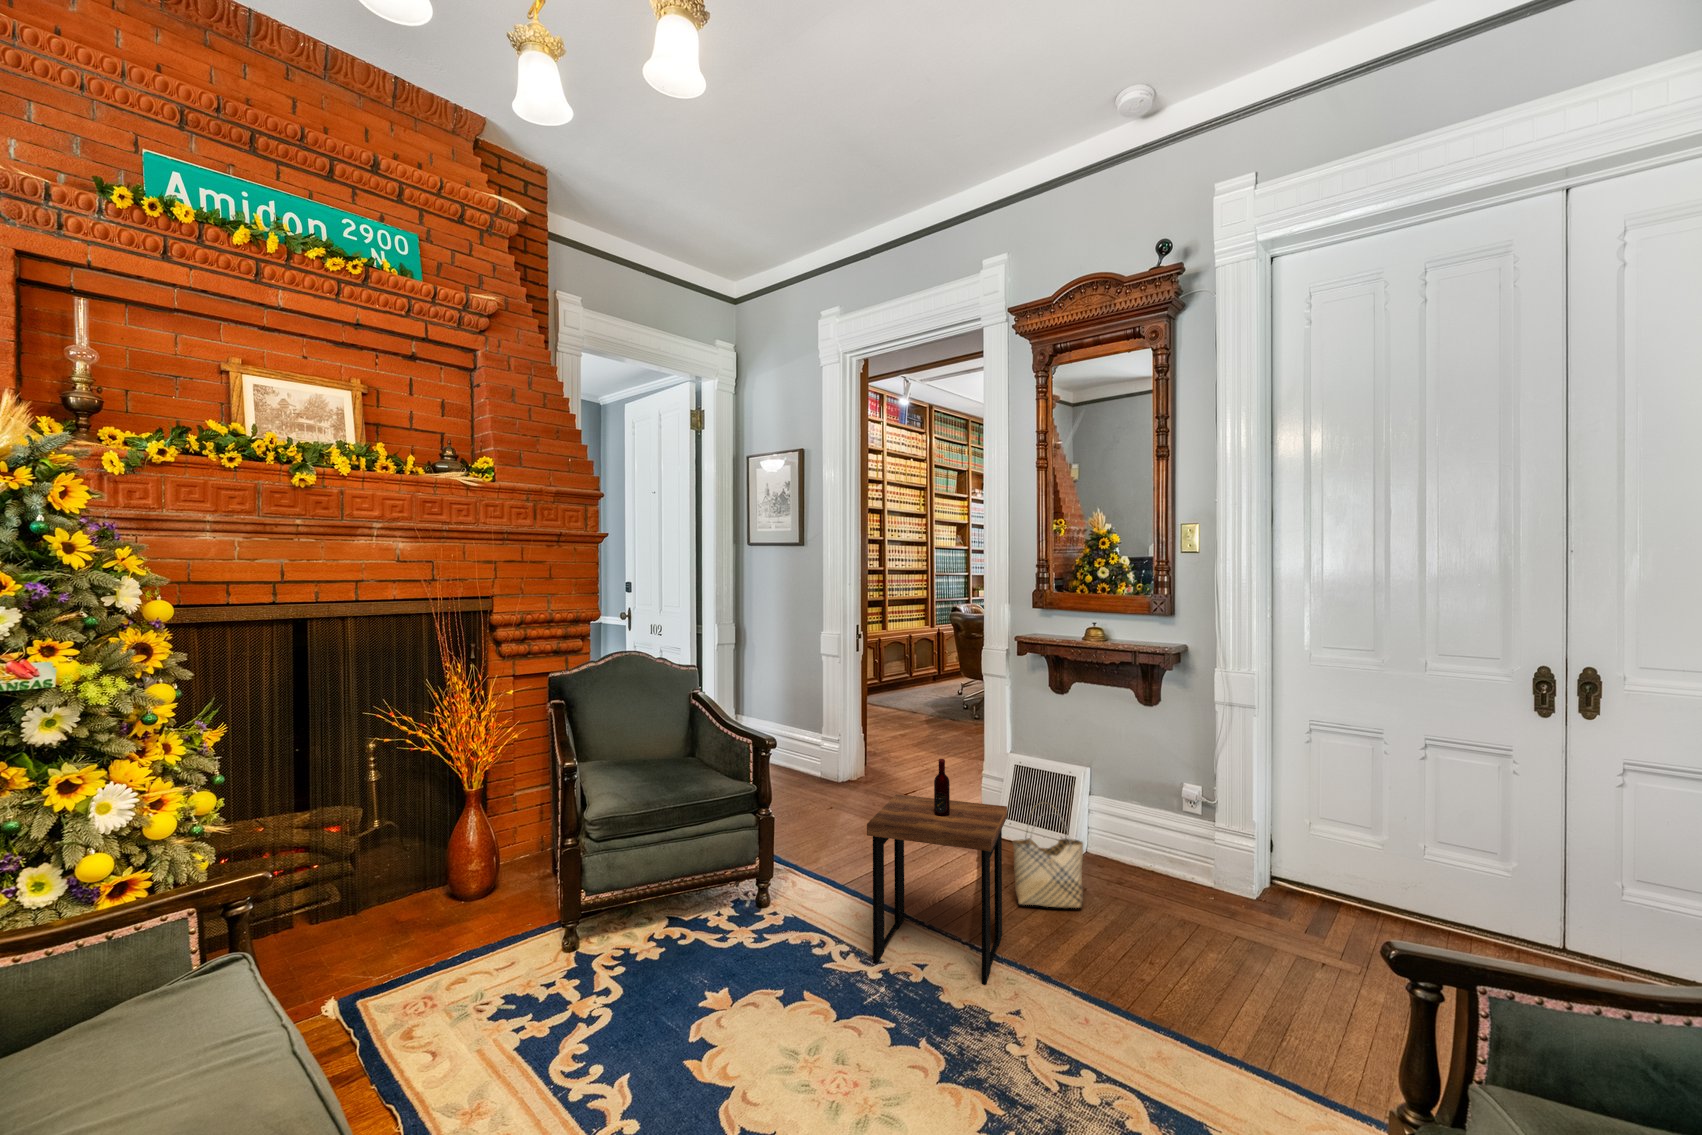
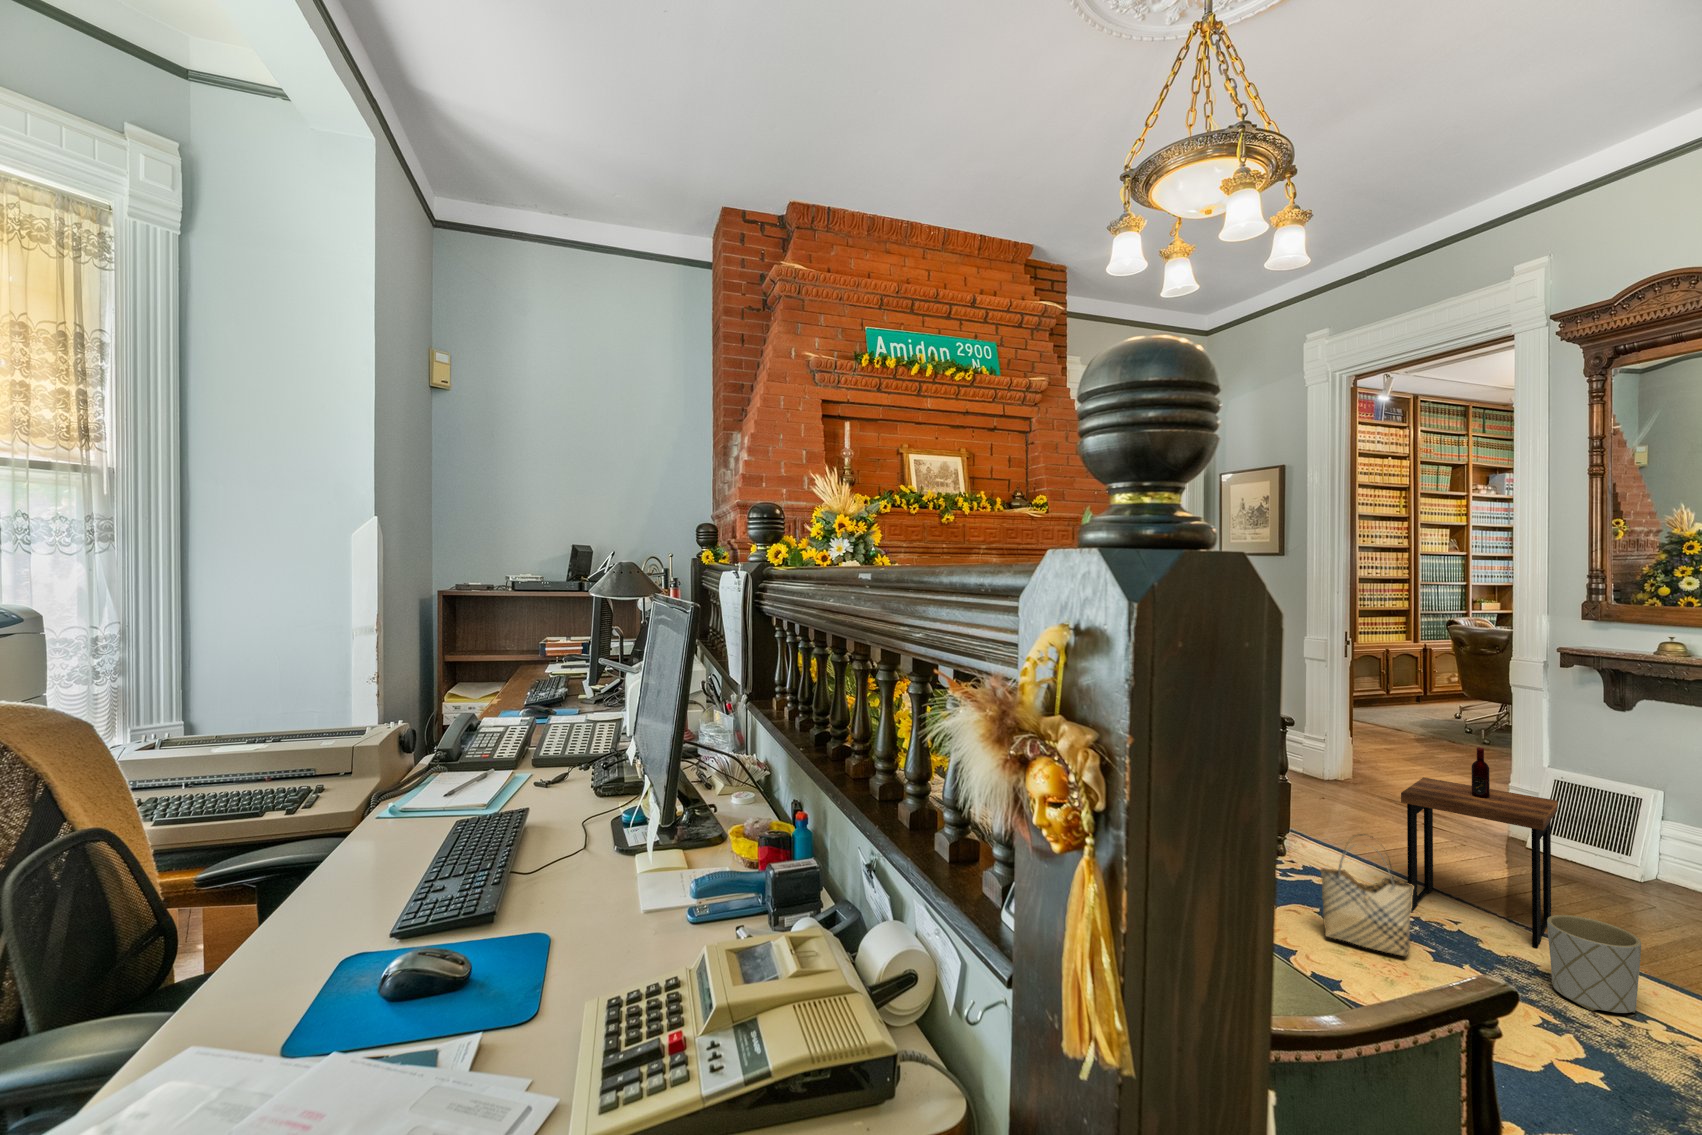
woven basket: present [1012,802,1083,908] -> present [1320,834,1414,956]
planter: none [989,953,1067,1074] -> present [1547,915,1641,1013]

